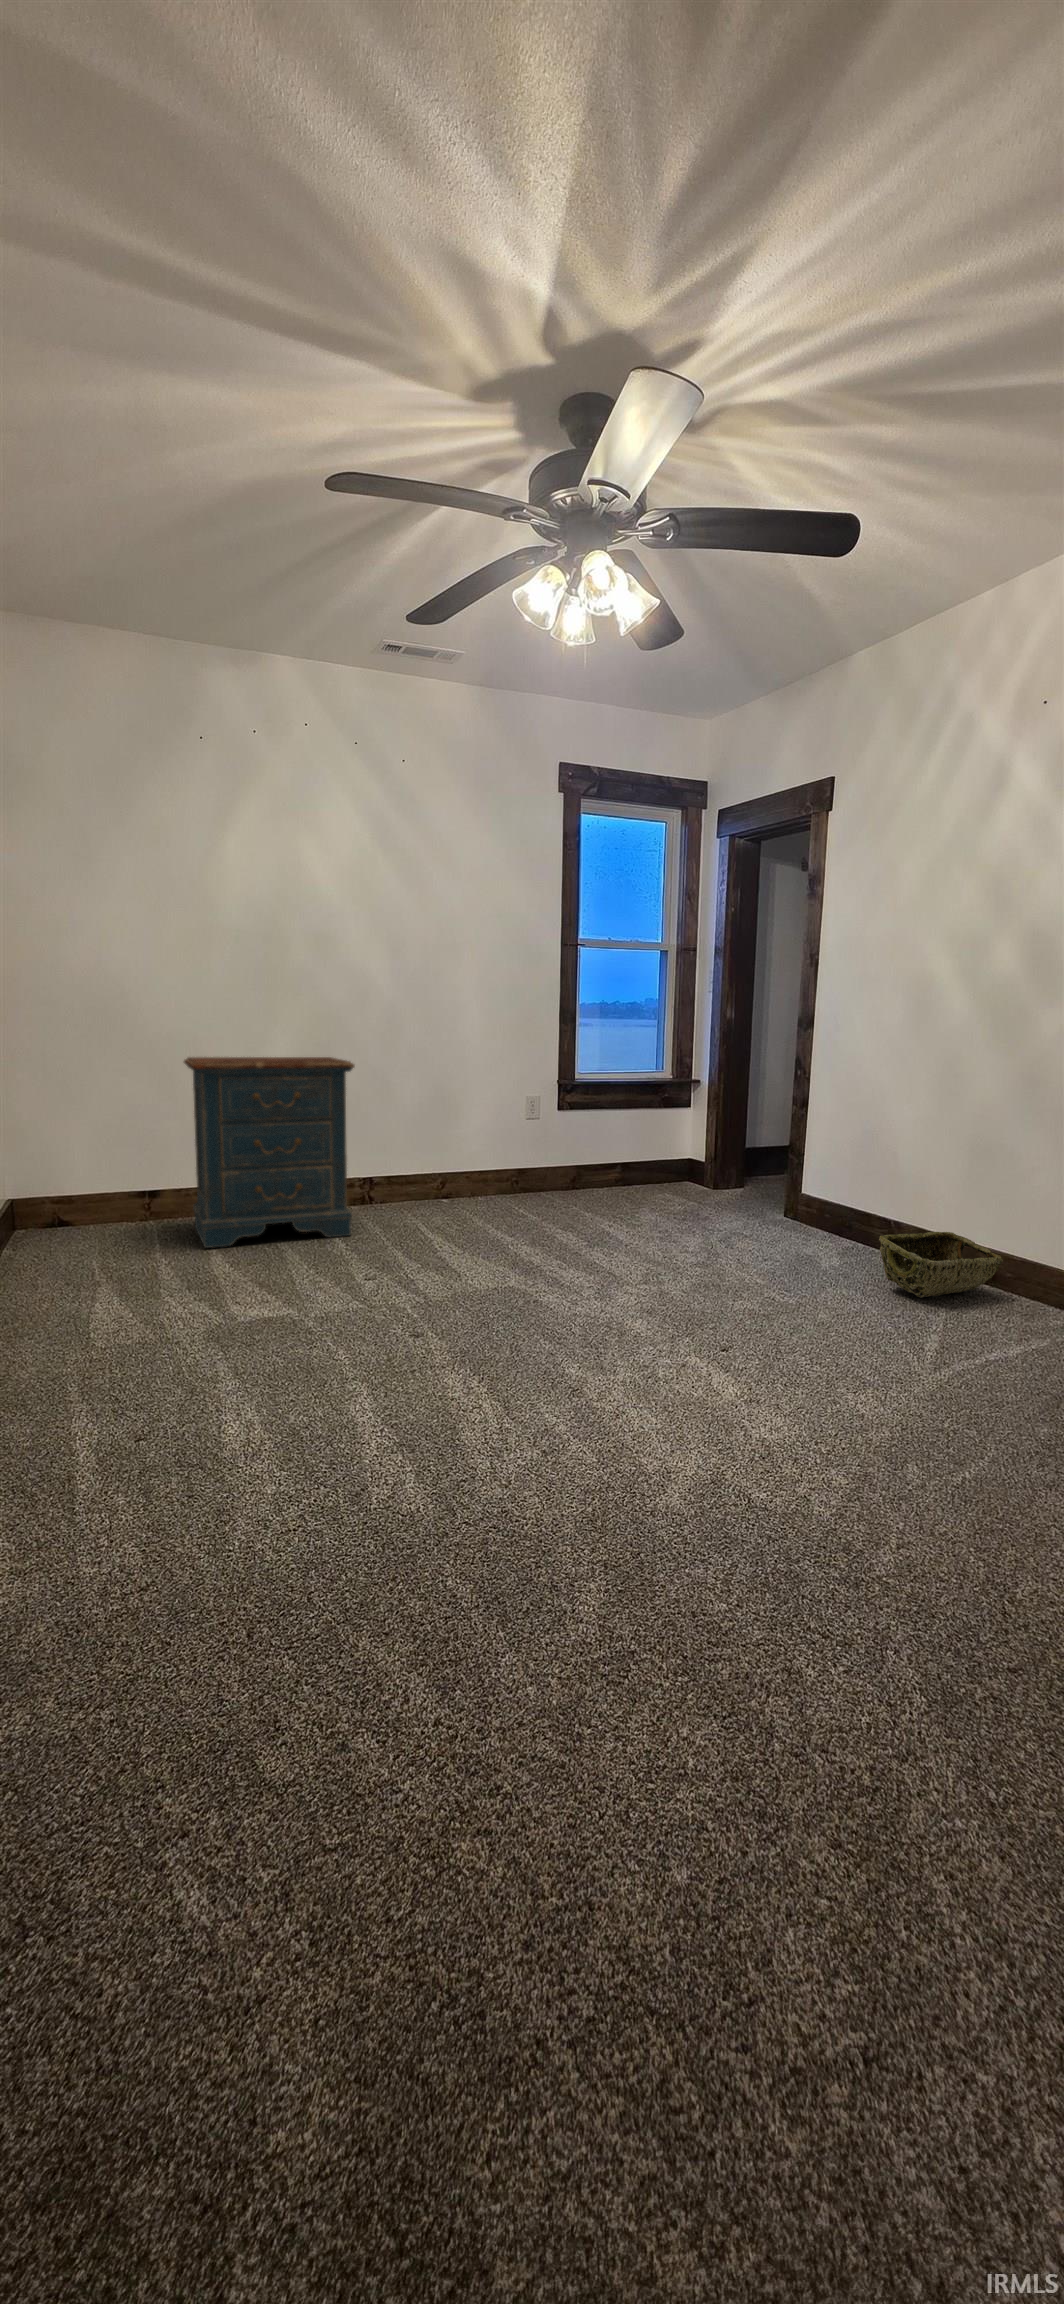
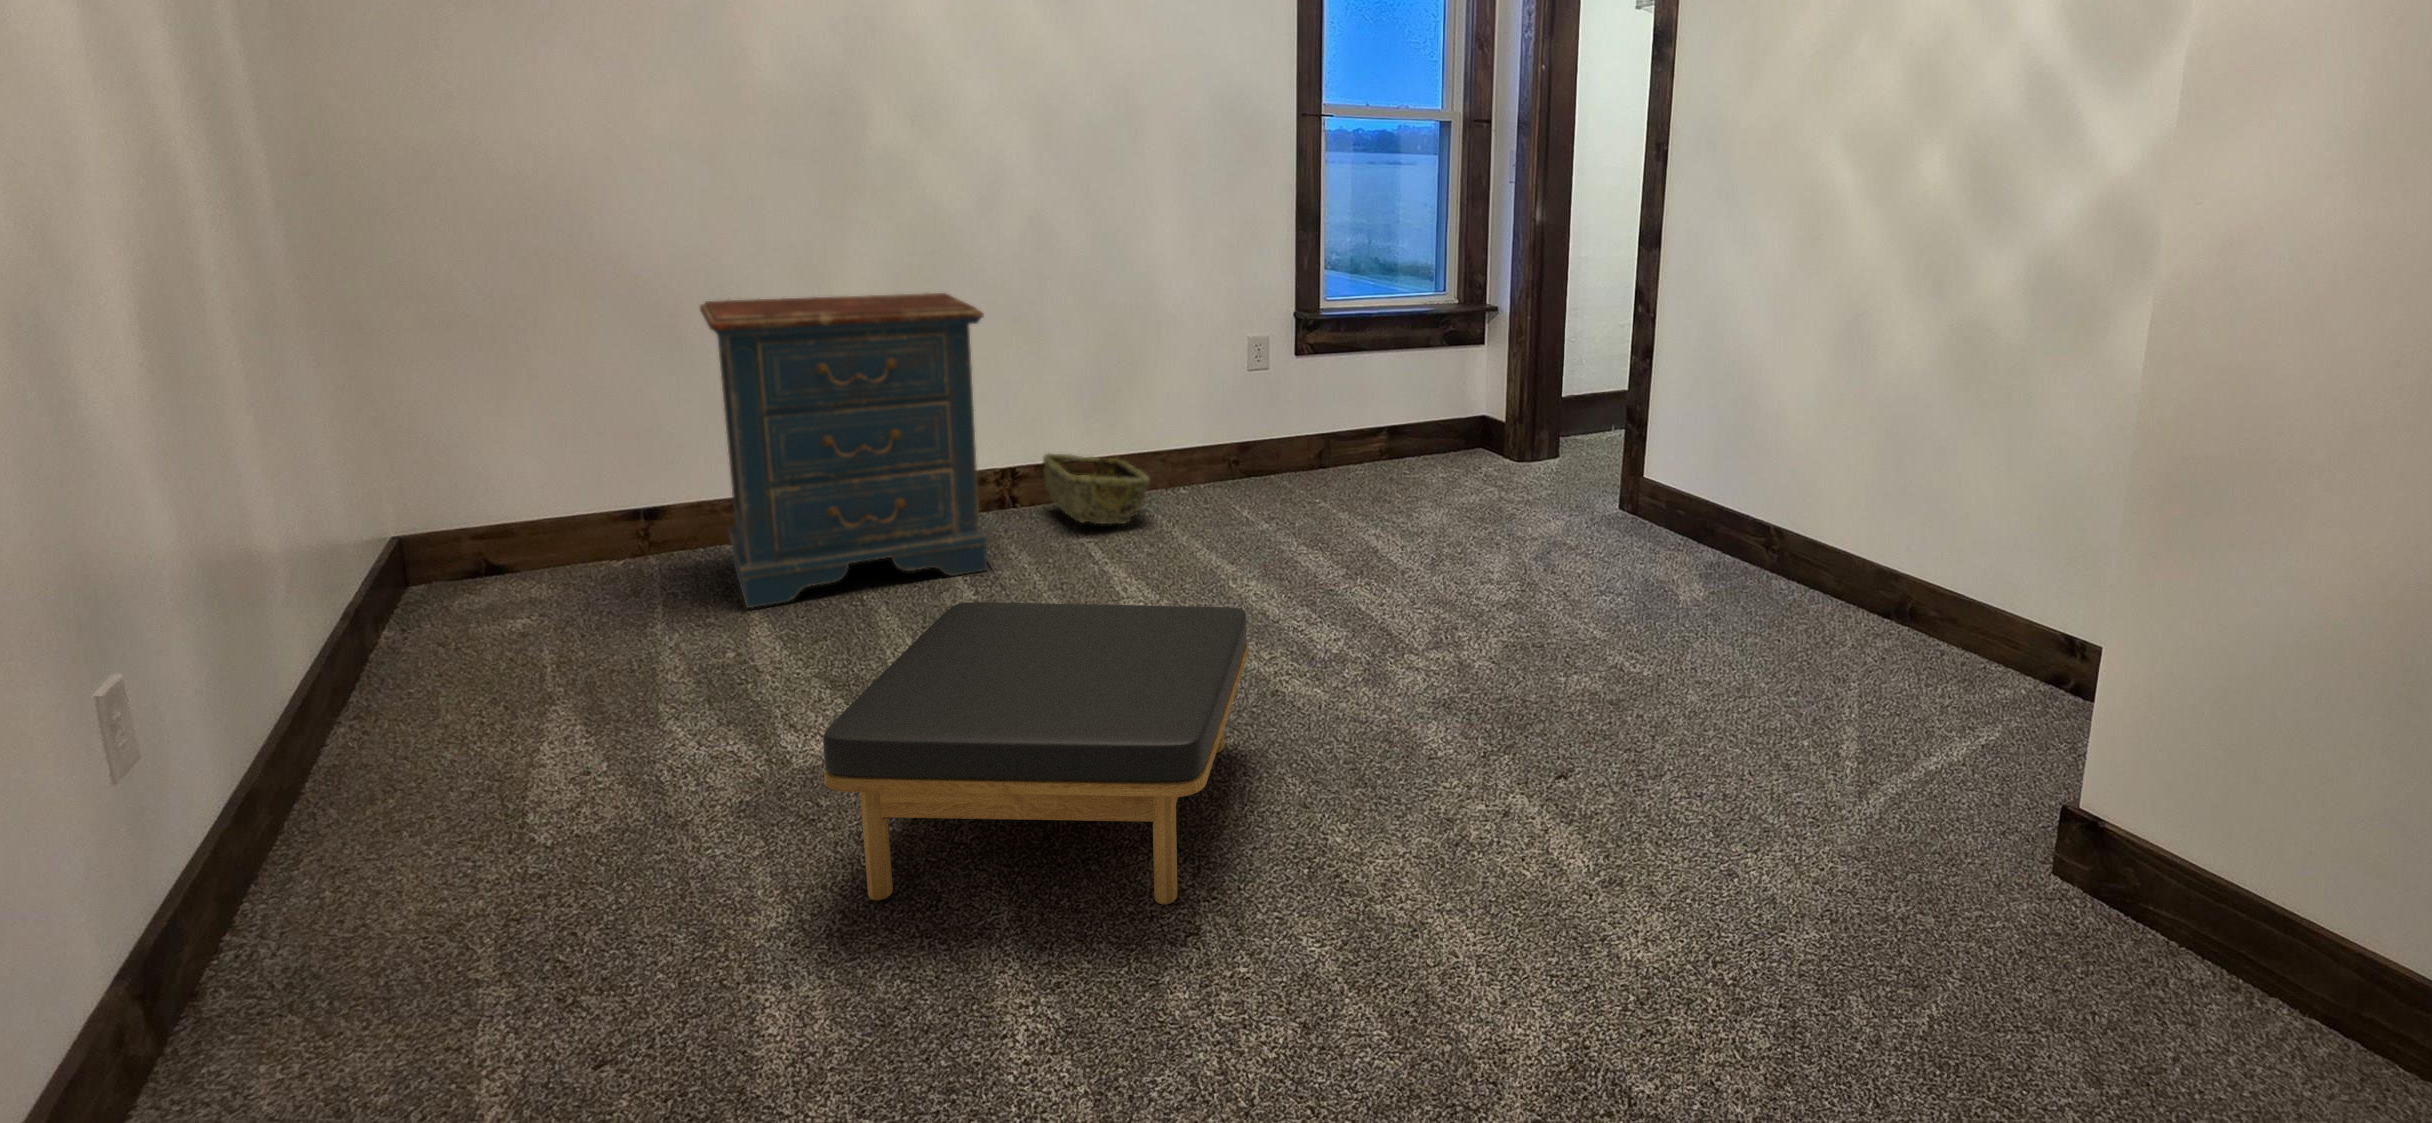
ottoman: none [264,1225,518,1393] -> present [823,602,1249,904]
woven basket: present [879,1232,1003,1298] -> present [1043,454,1150,524]

